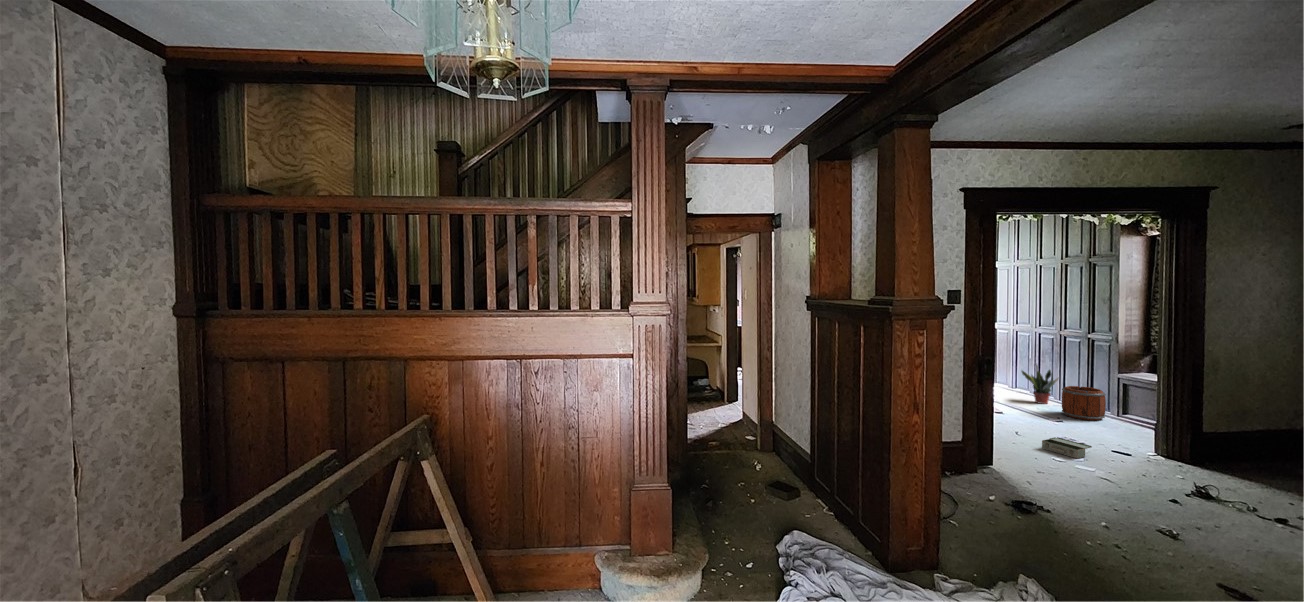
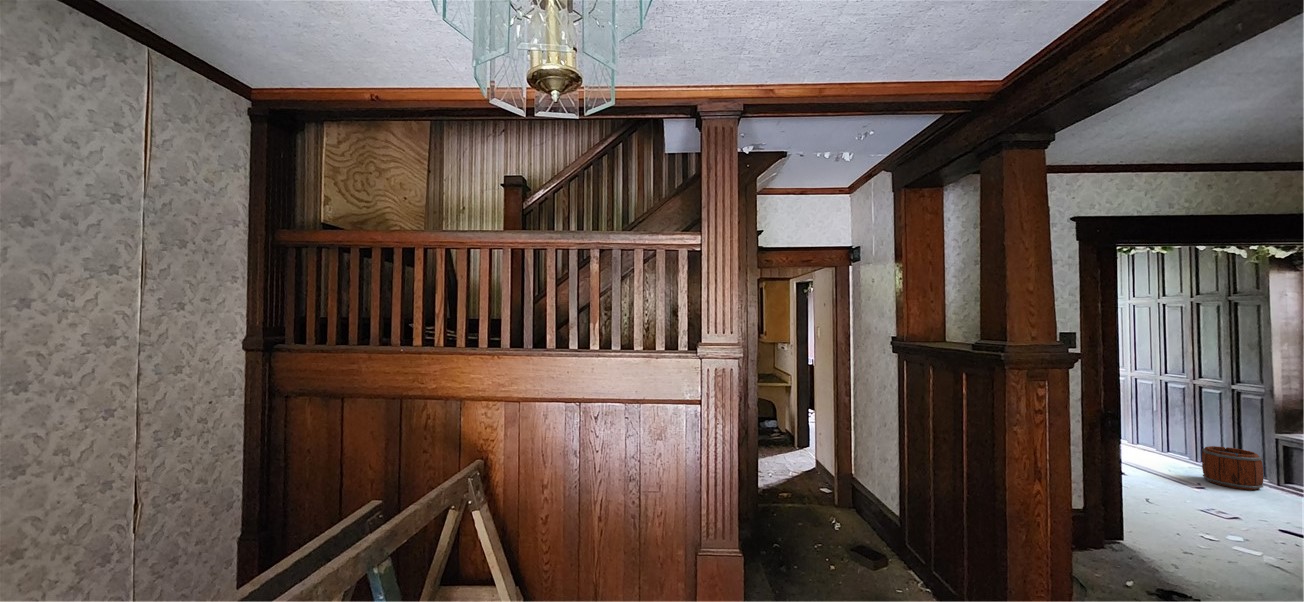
potted plant: present [1022,365,1058,404] -> none [1145,417,1197,466]
toolbox: present [1042,437,1092,458] -> none [1186,510,1257,540]

